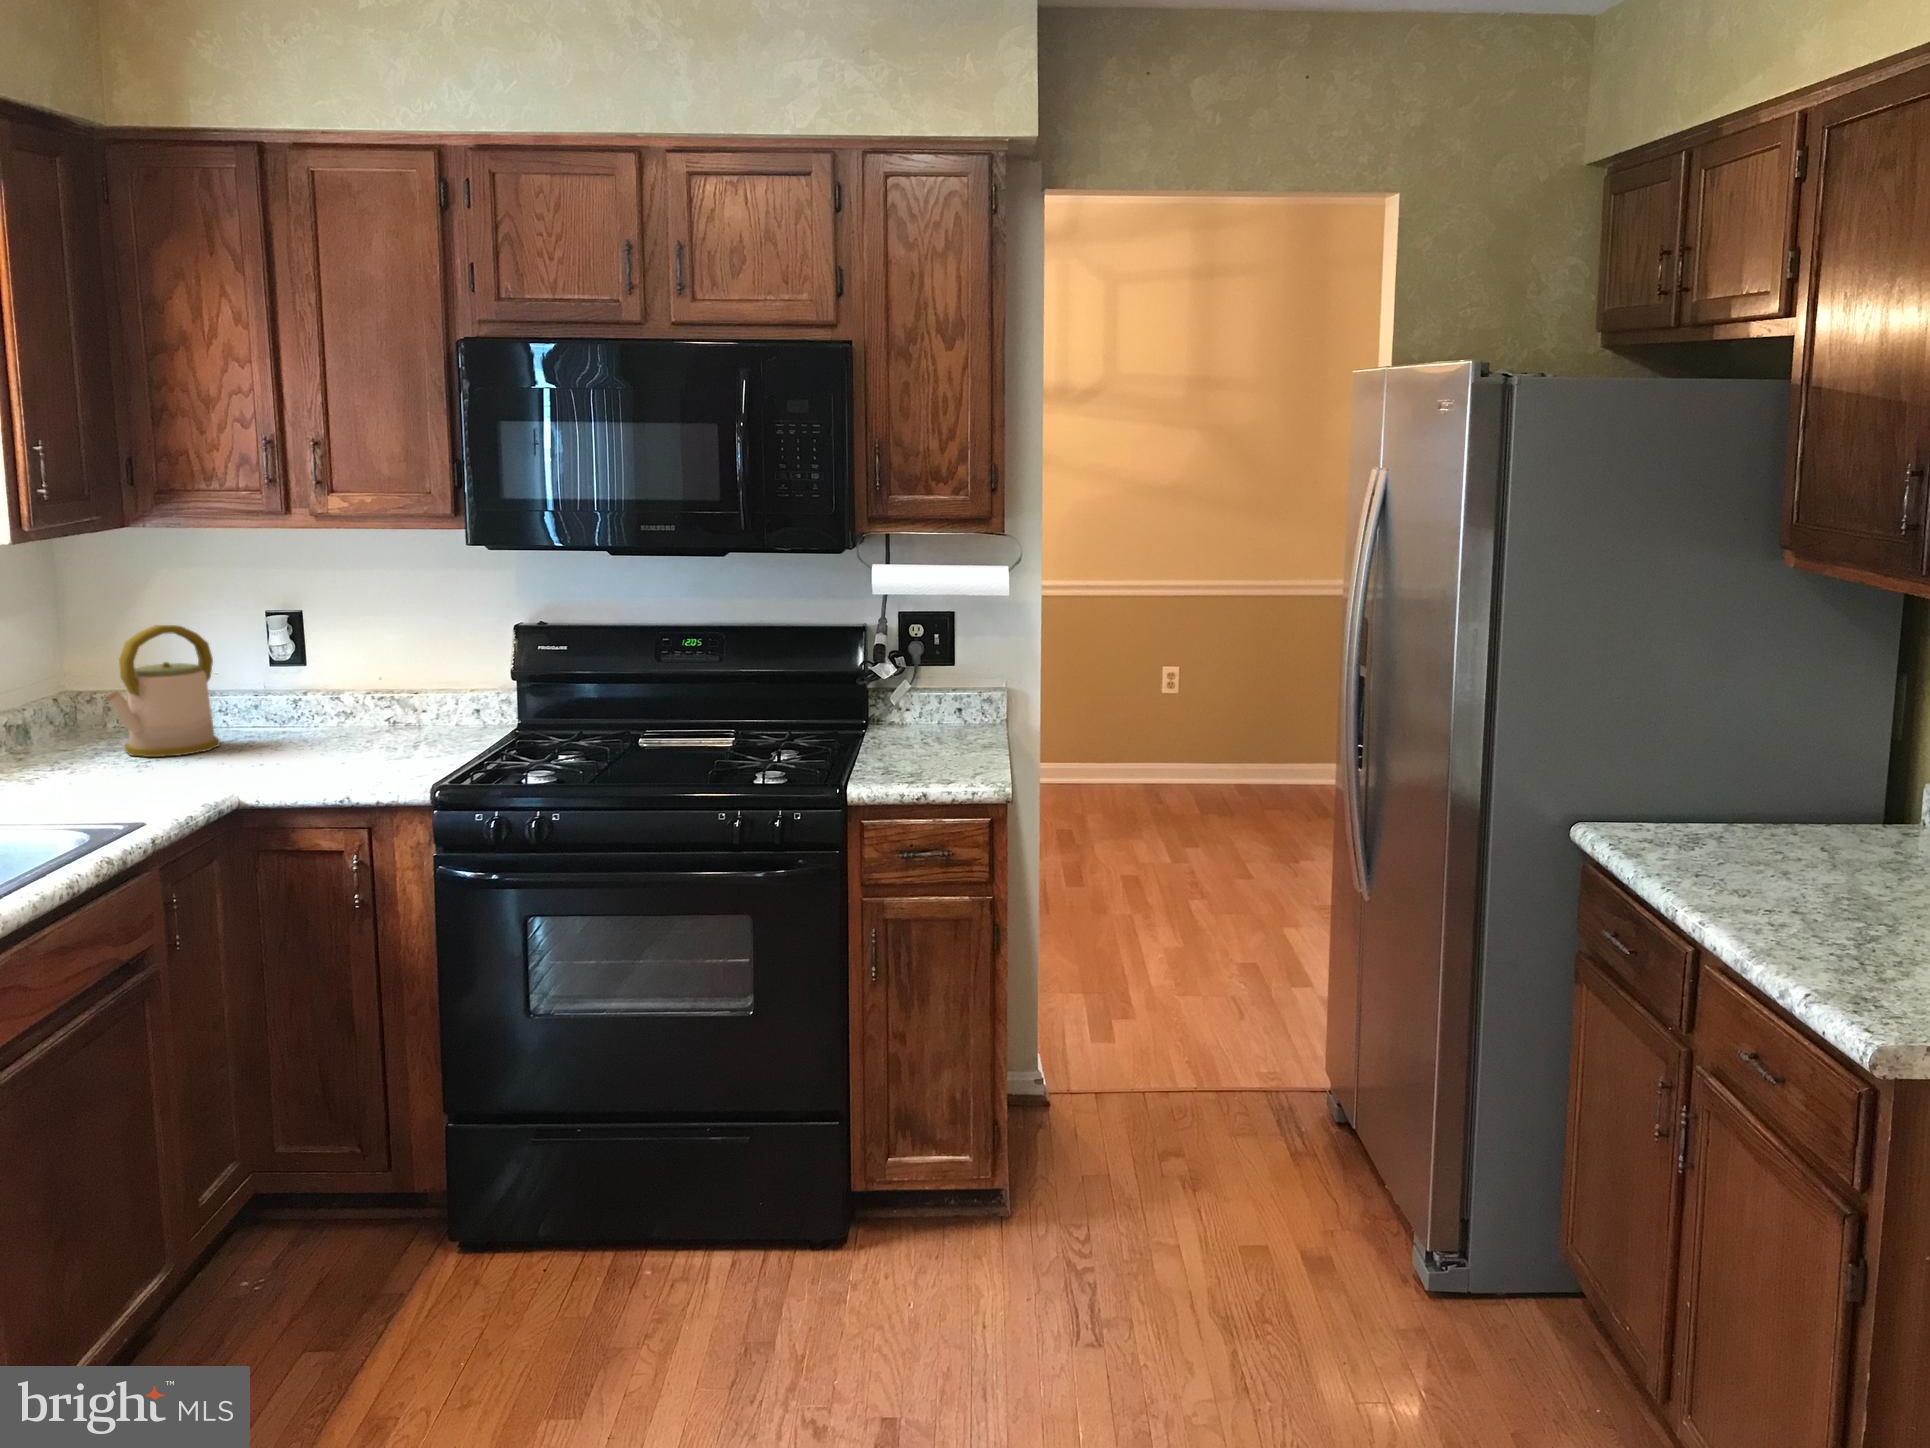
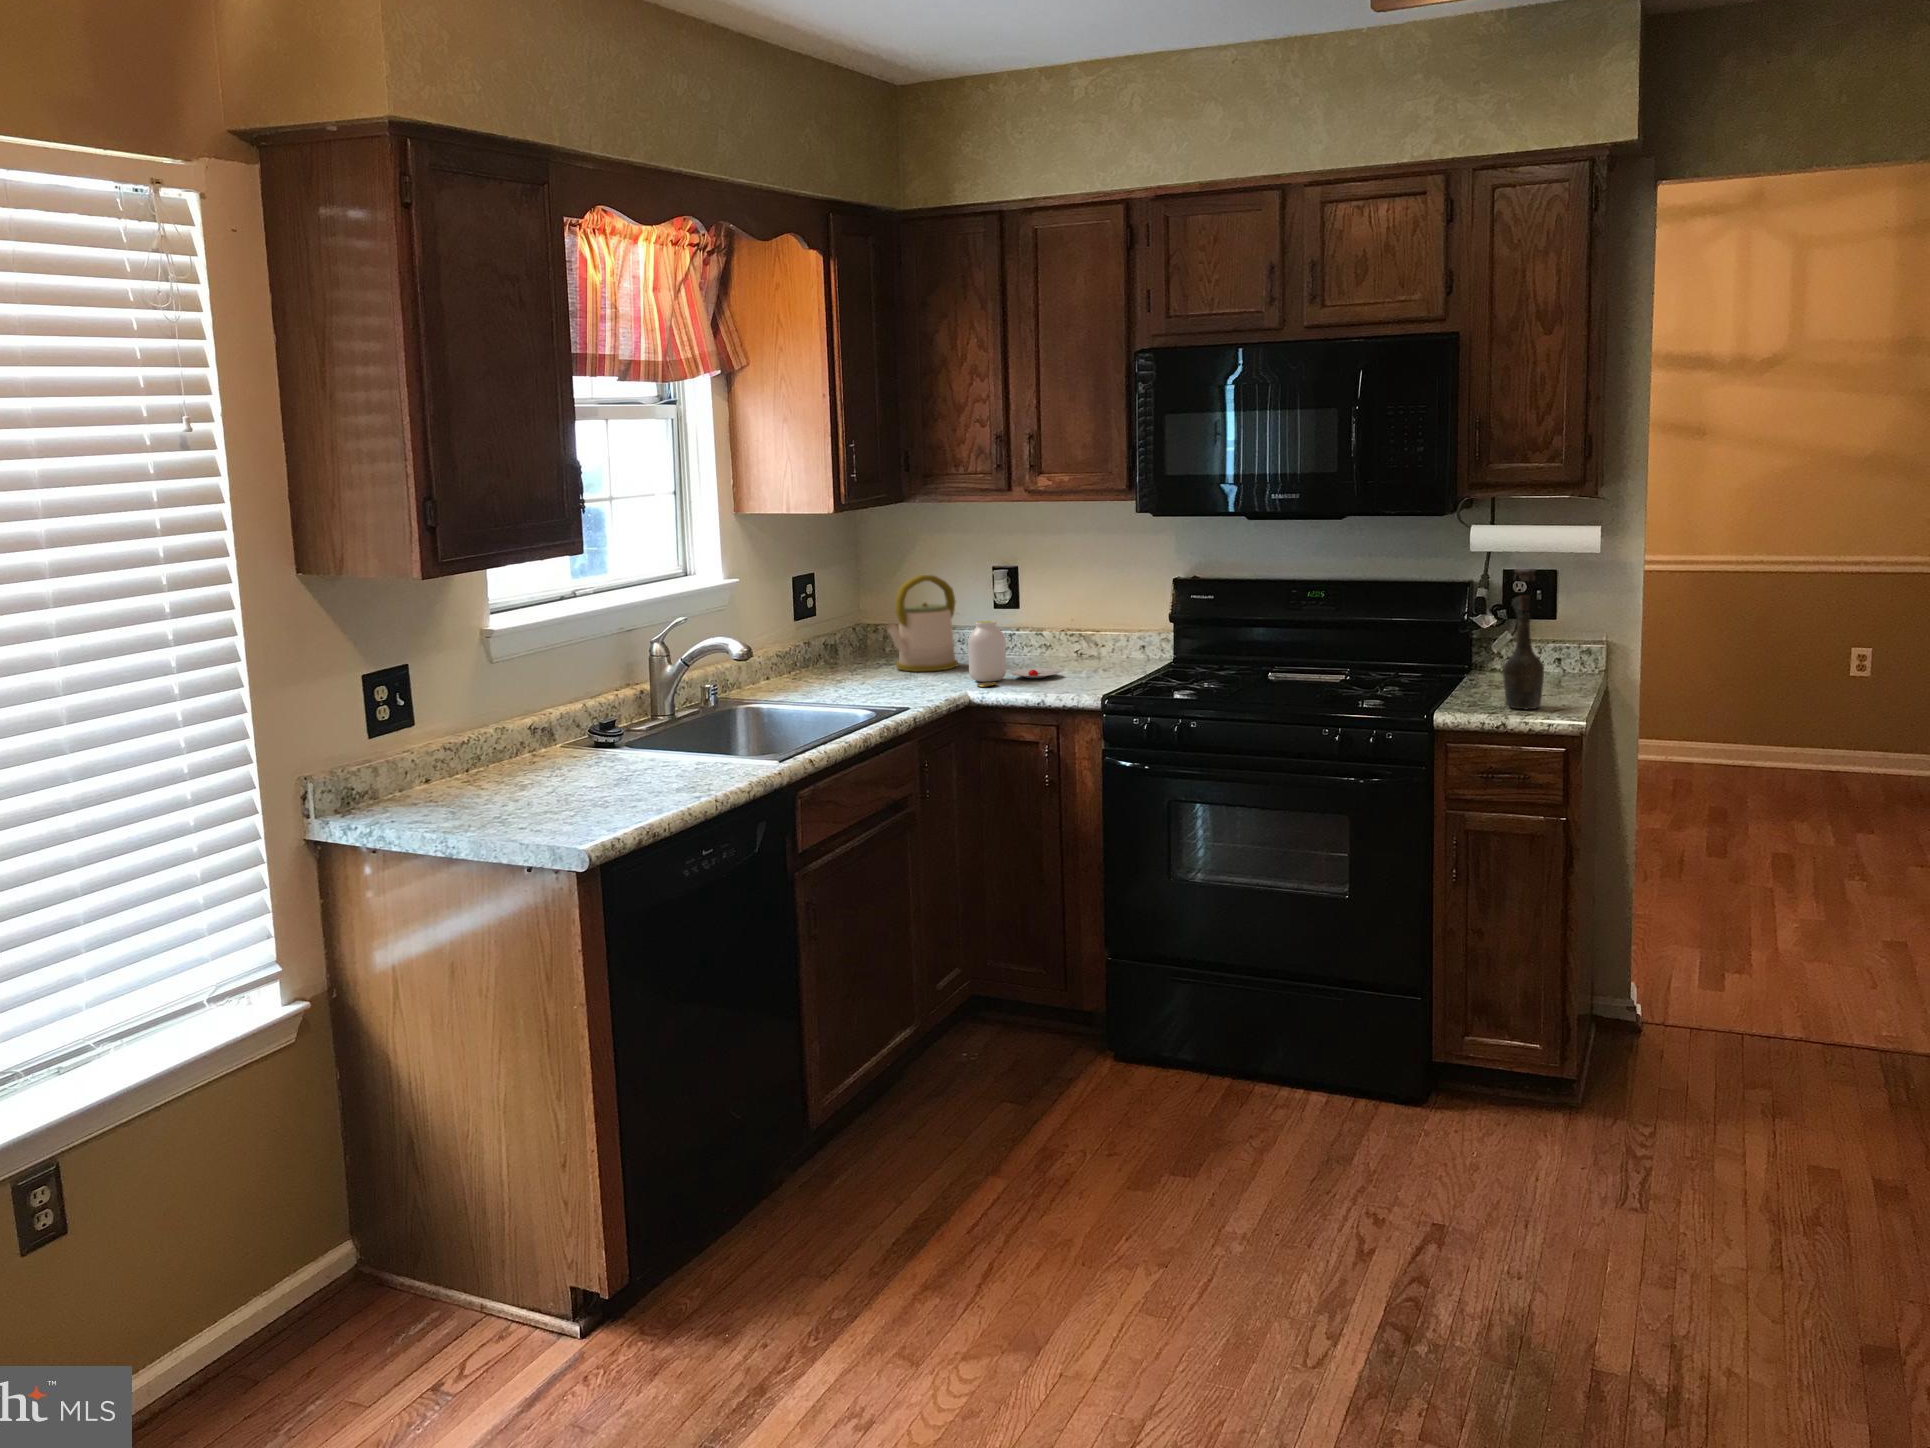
bottle: none [919,613,963,775] -> present [1503,568,1544,709]
jar: none [233,686,376,777] -> present [968,620,1060,687]

